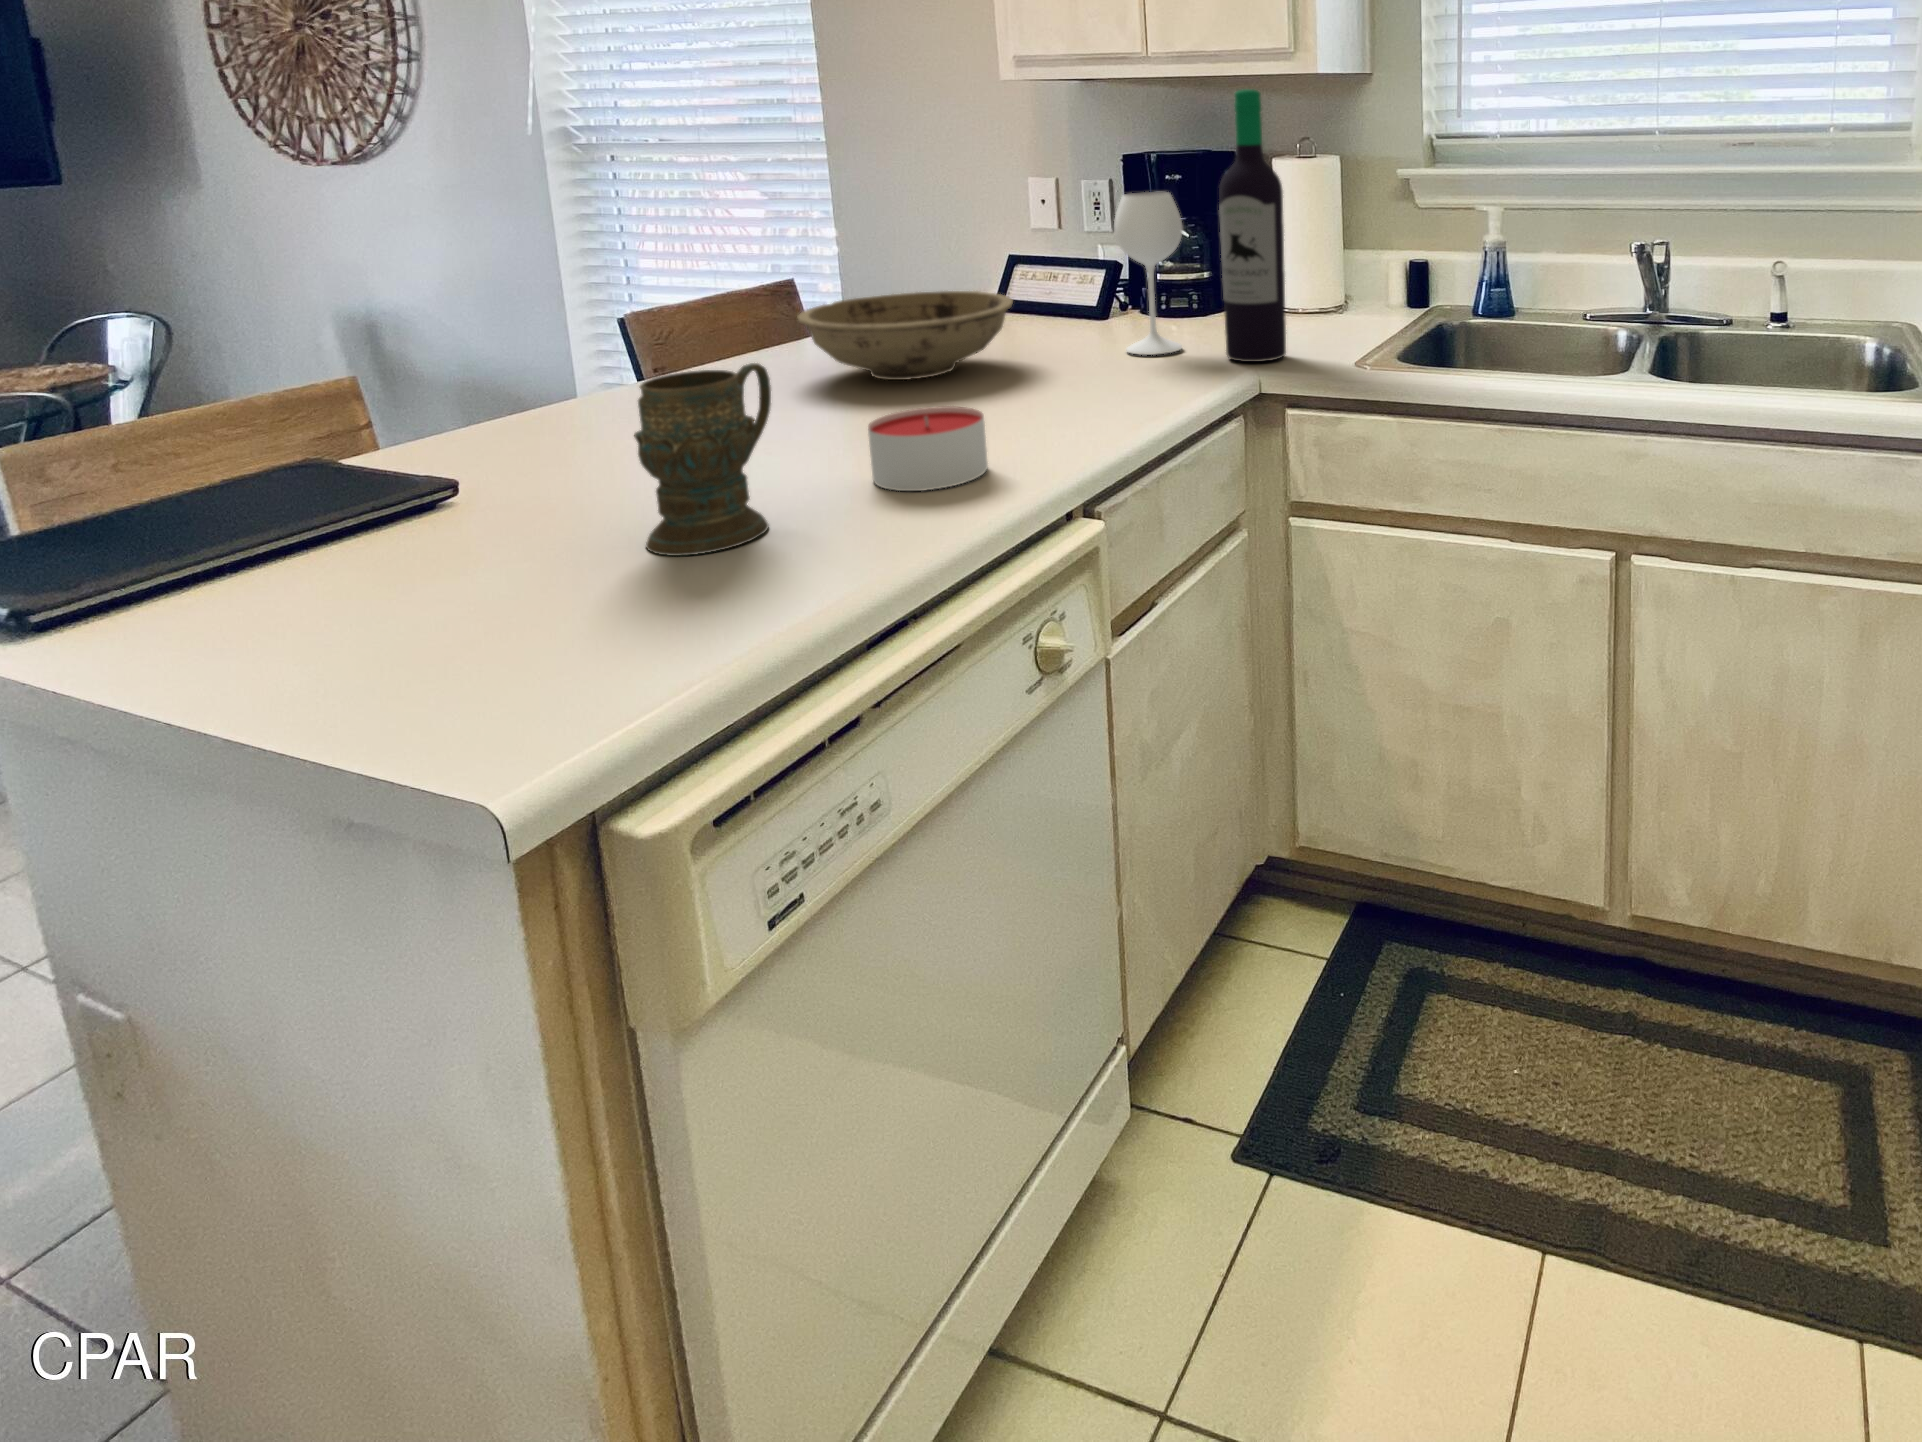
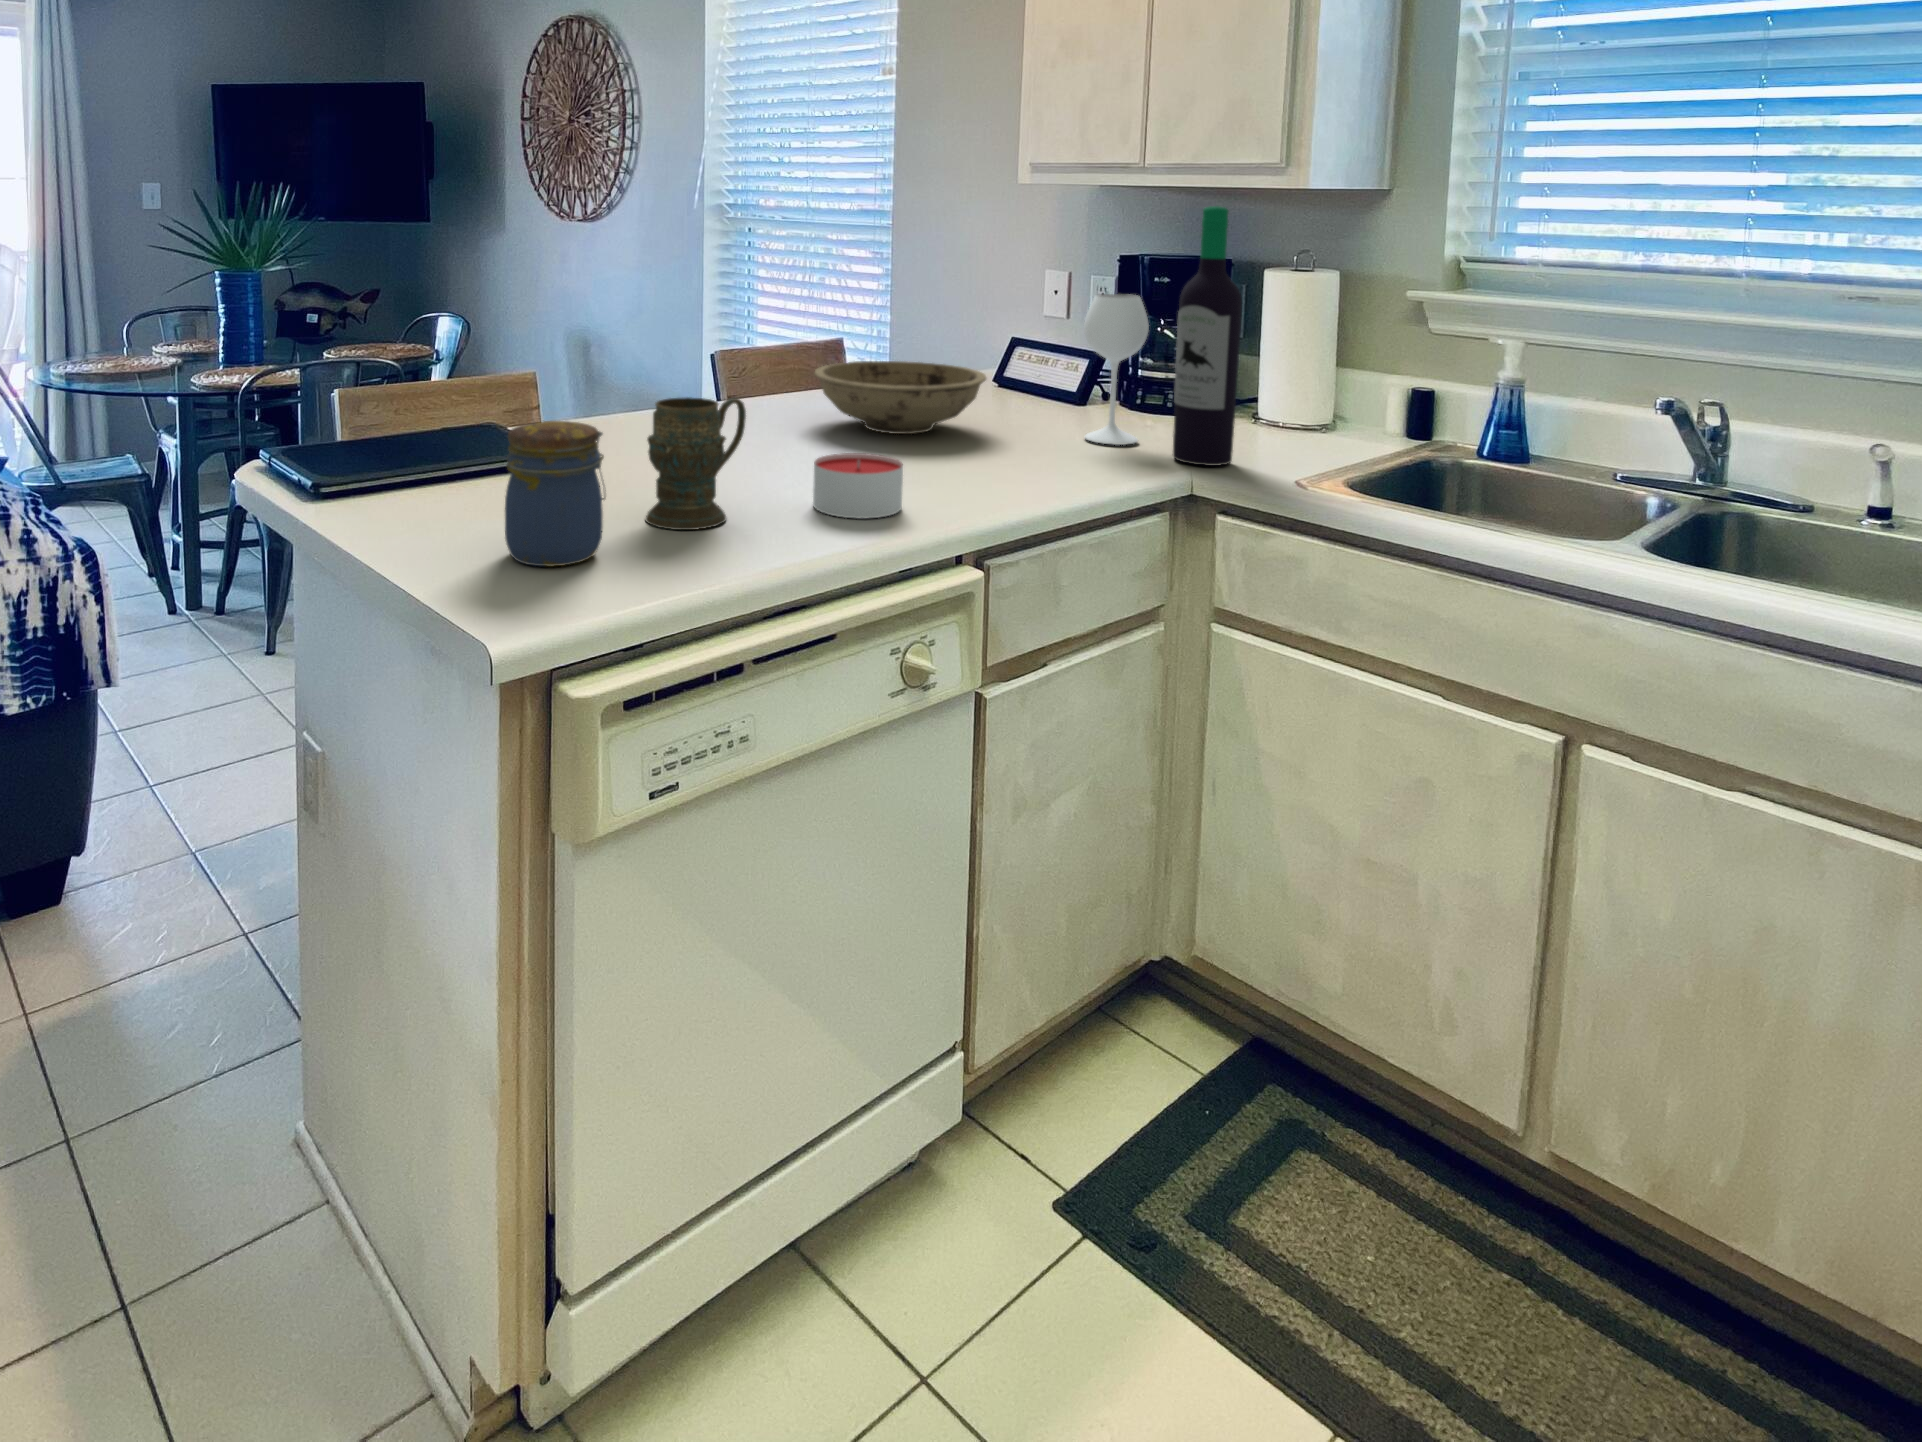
jar: none [417,433,606,659] -> present [505,421,606,566]

